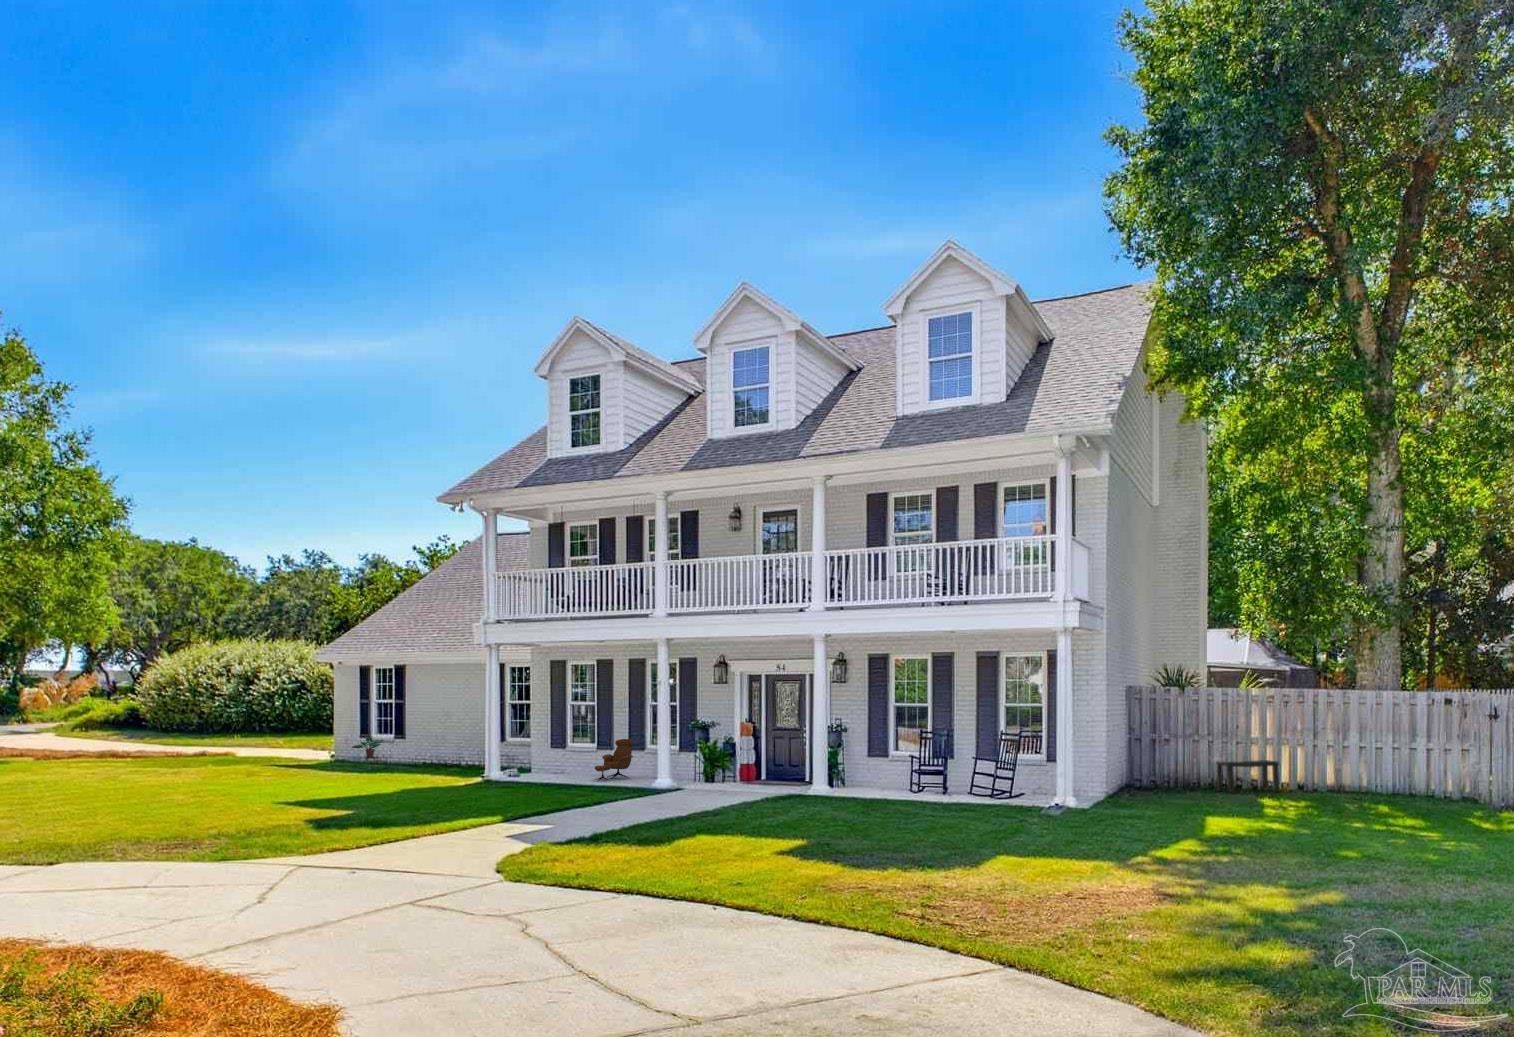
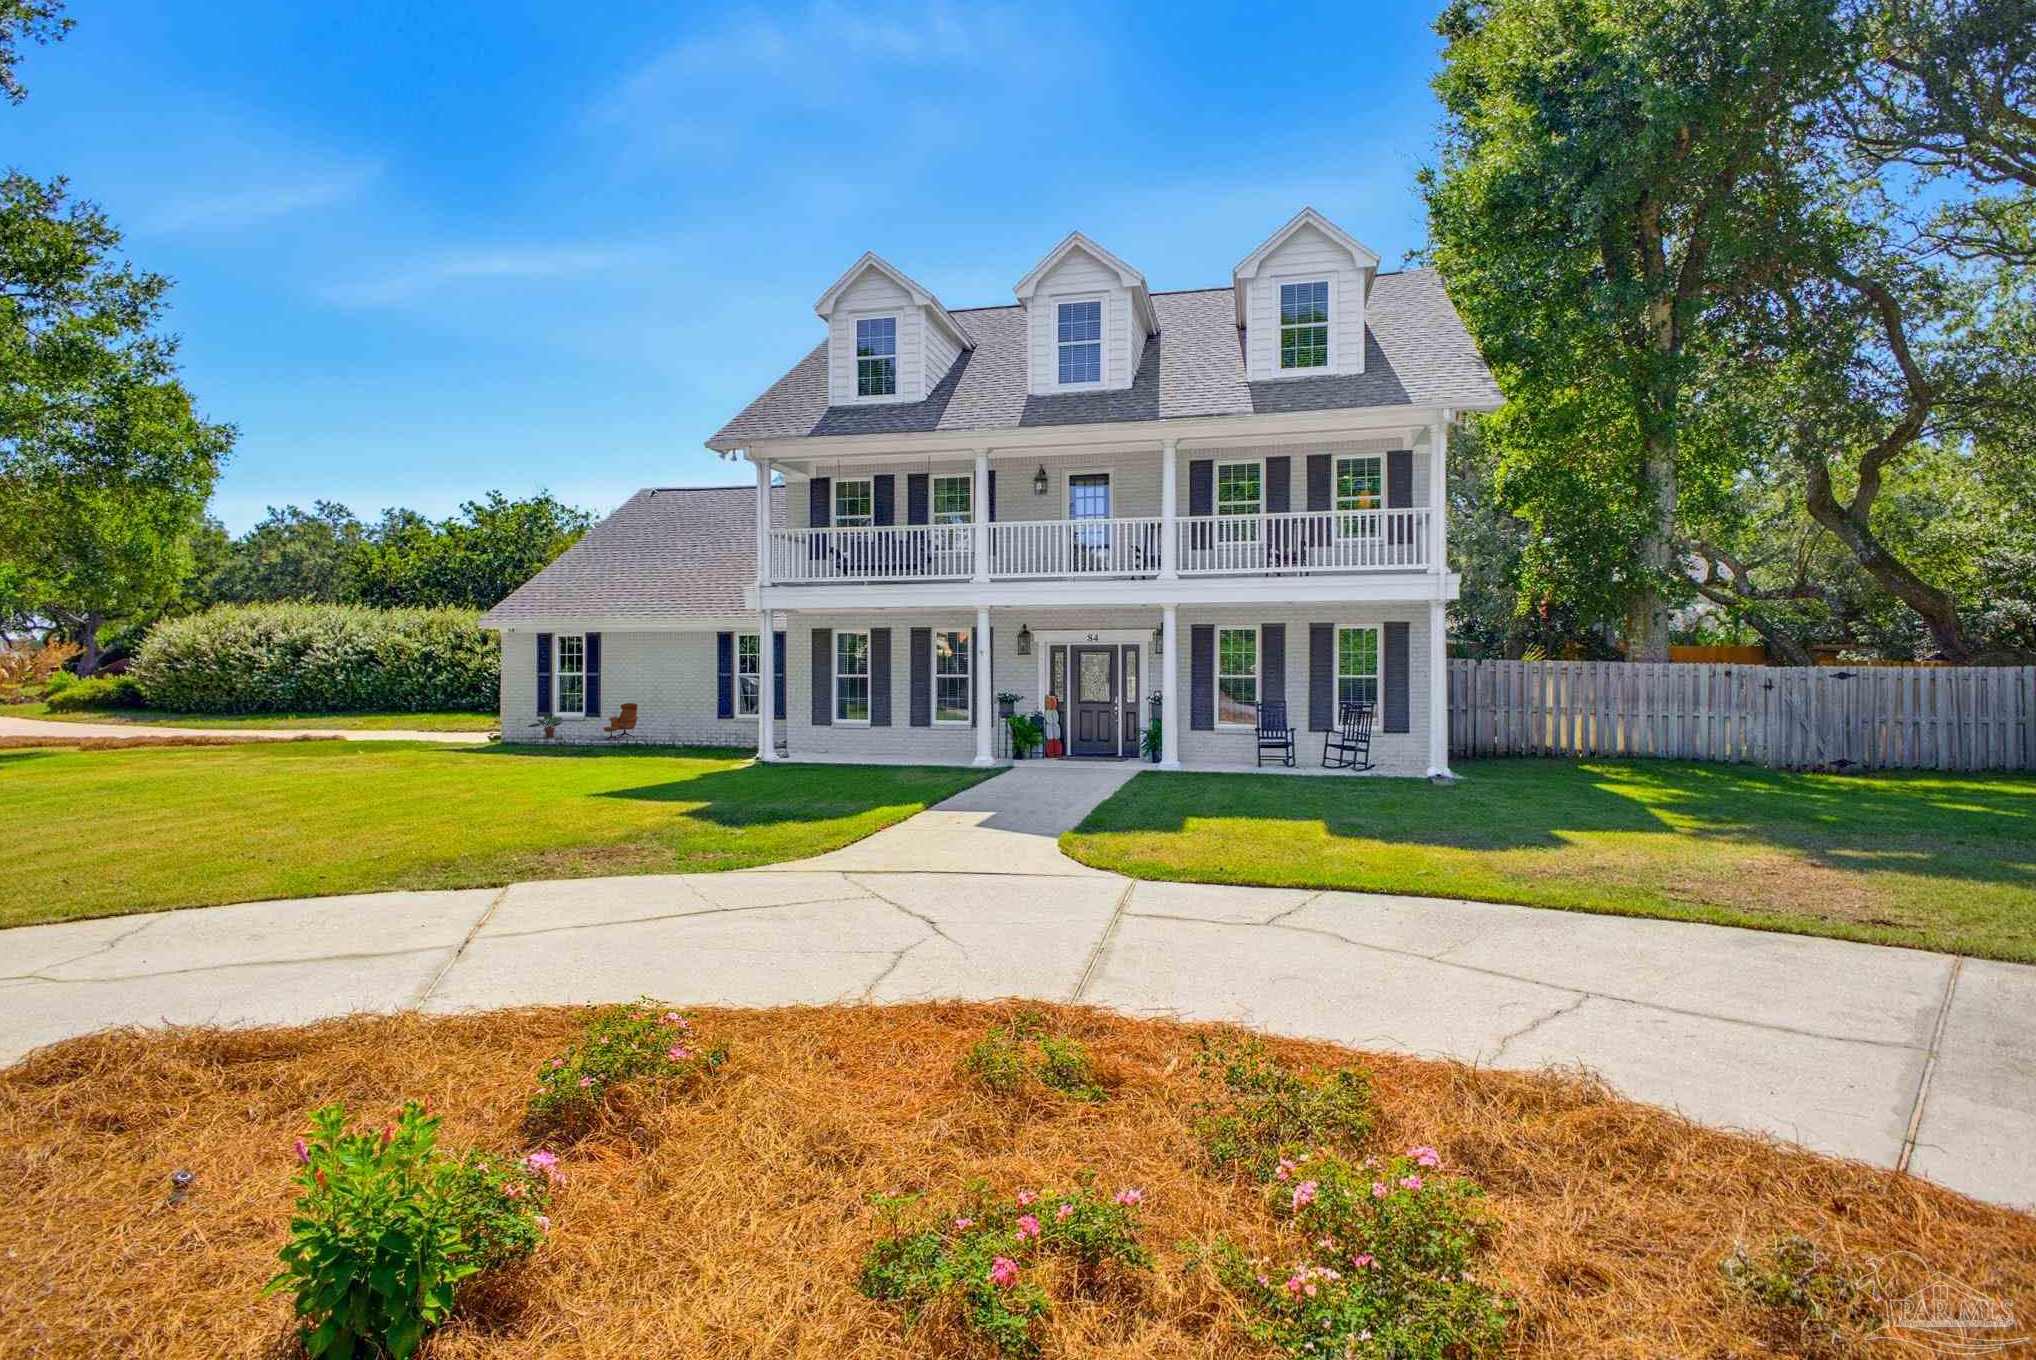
lounge chair: present [595,739,633,781] -> present [603,703,638,740]
bench: present [1216,760,1279,793] -> none [1497,719,1550,749]

